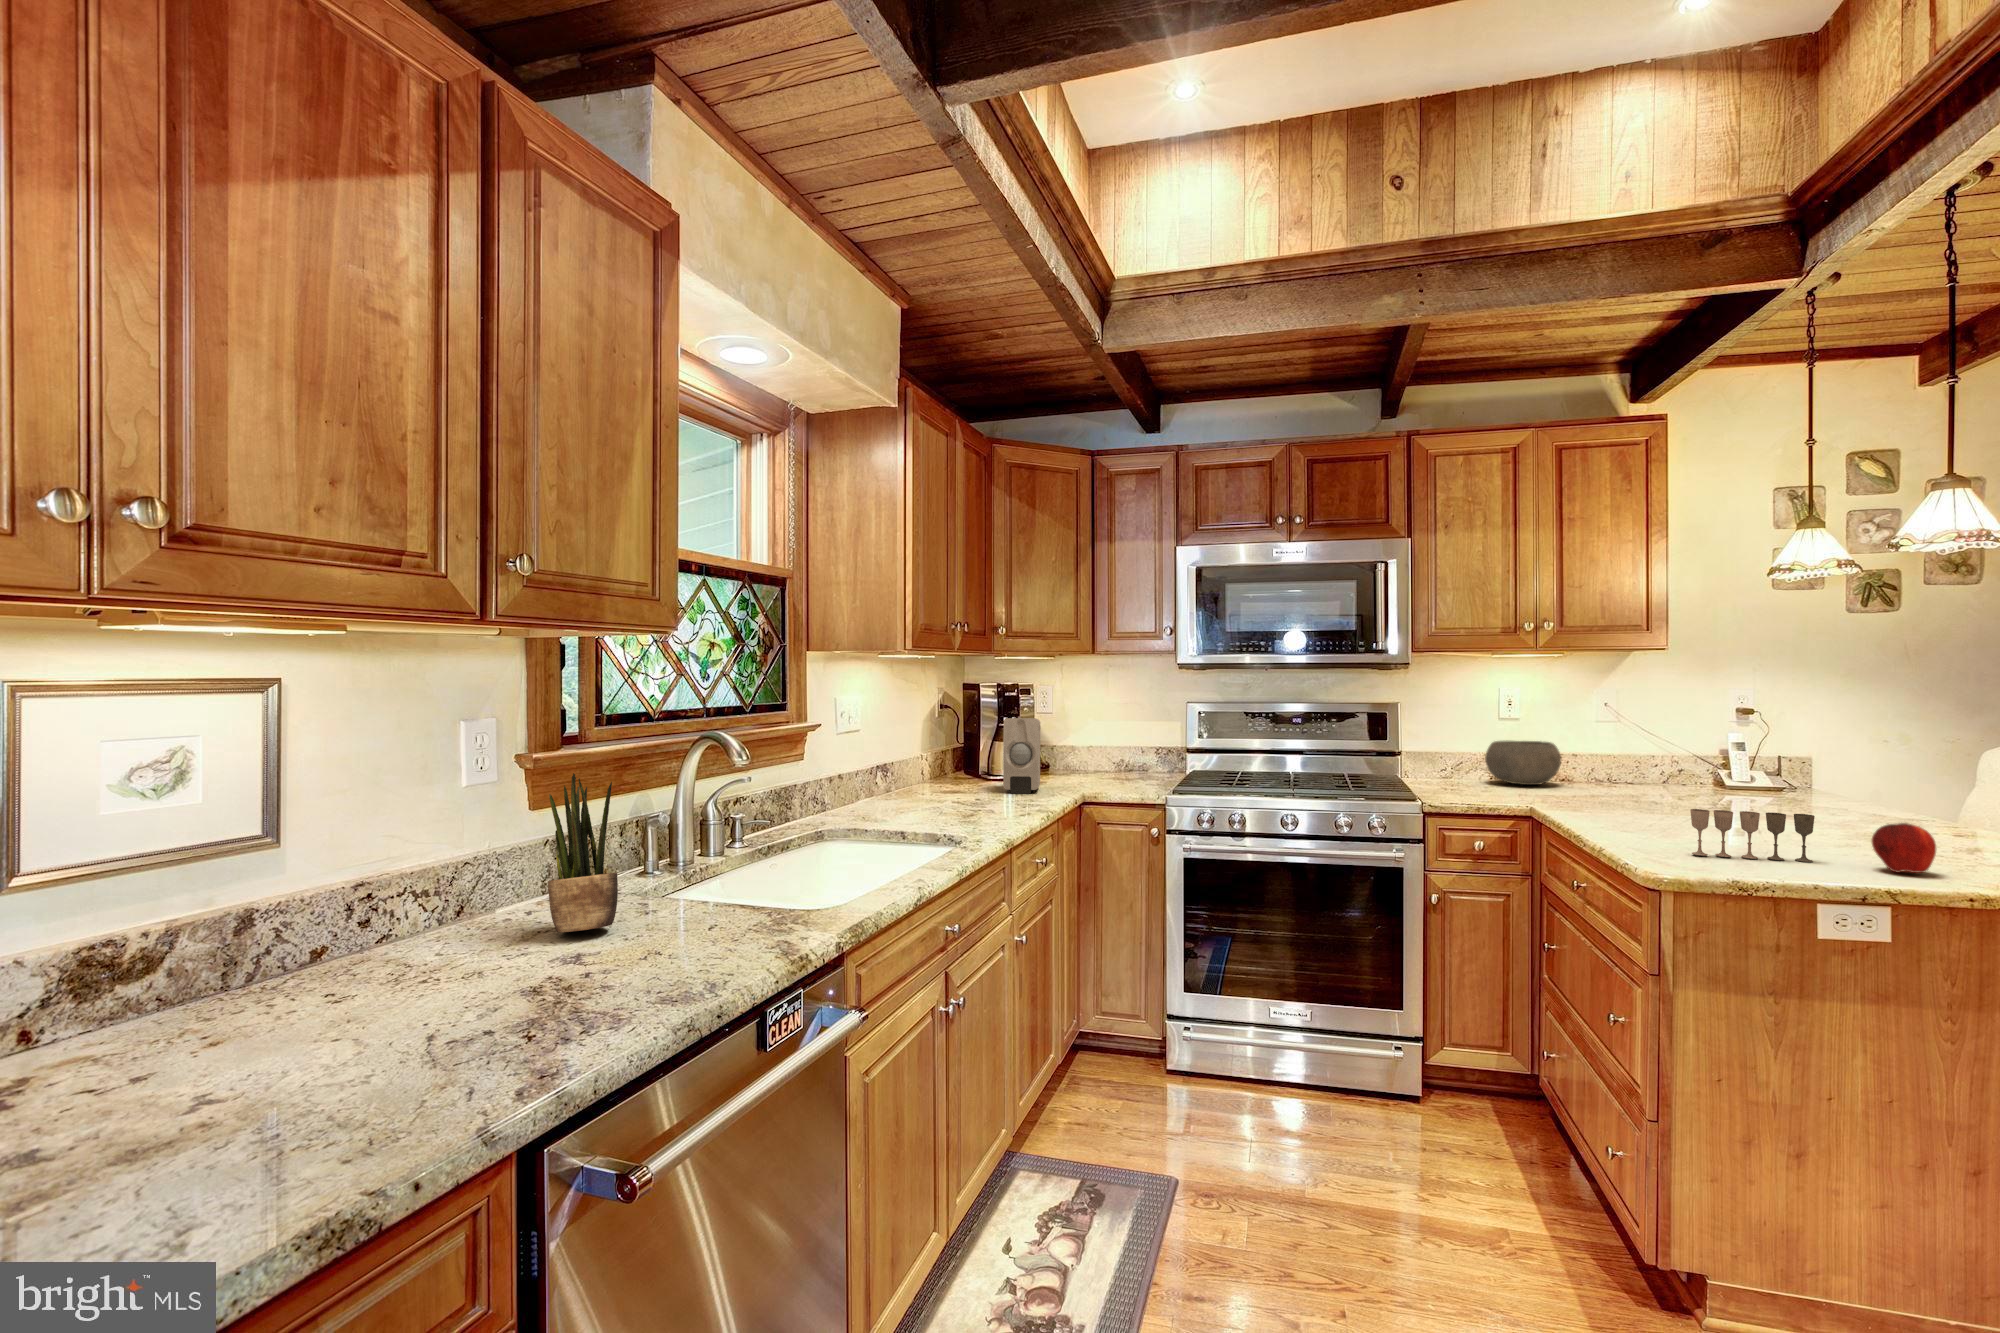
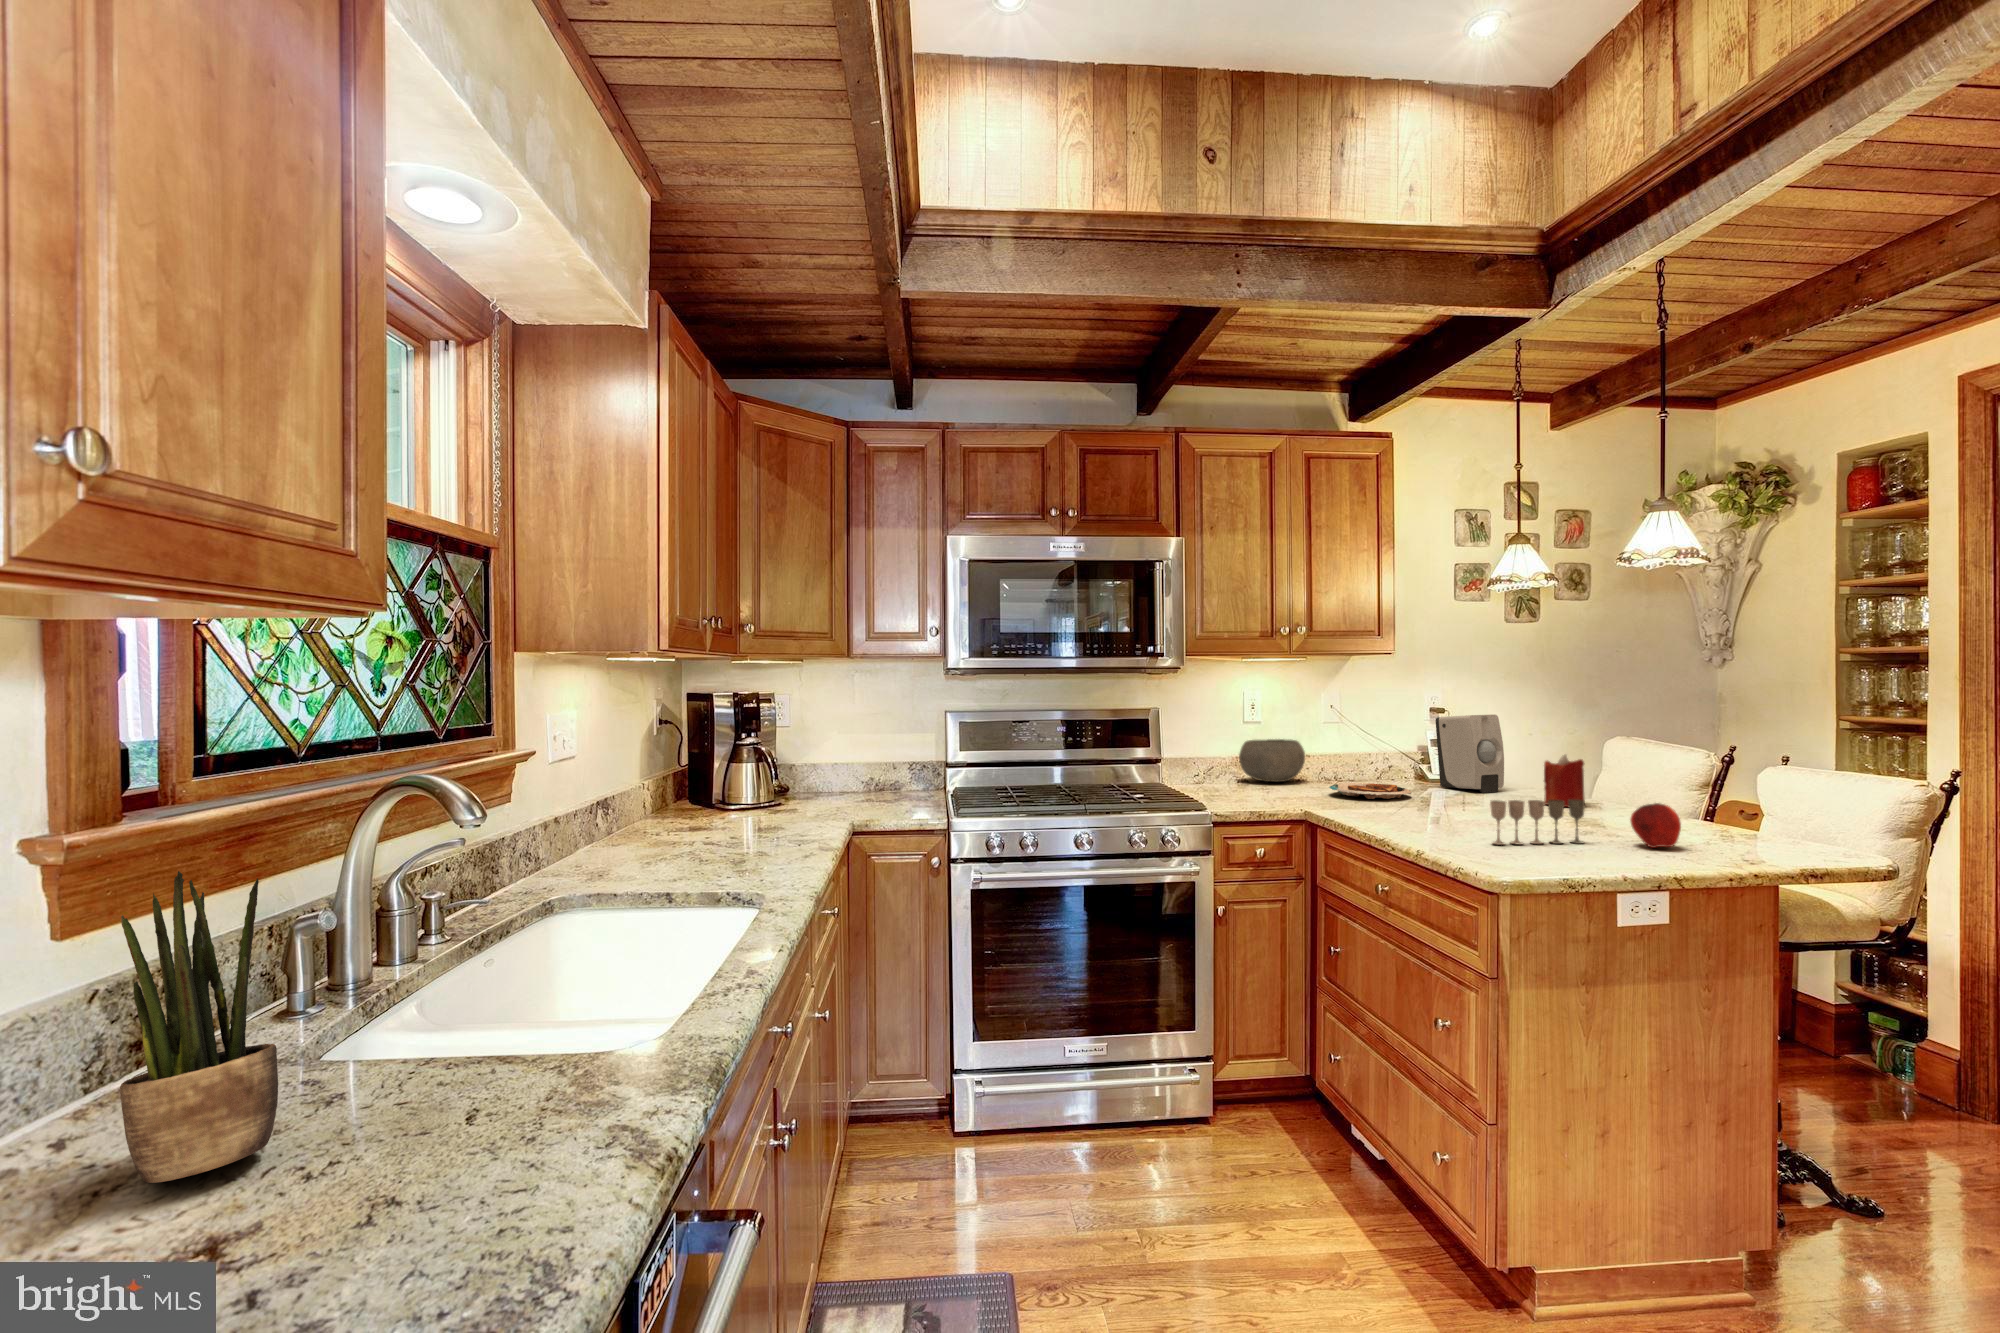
soap dispenser: present [1003,718,1040,794] -> present [1436,714,1504,793]
candle: none [1828,768,1884,829] -> present [1544,755,1585,807]
plate: none [1569,789,1668,807] -> present [1329,783,1411,799]

